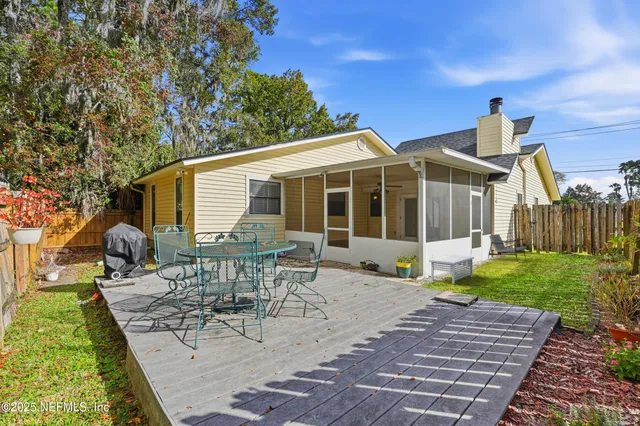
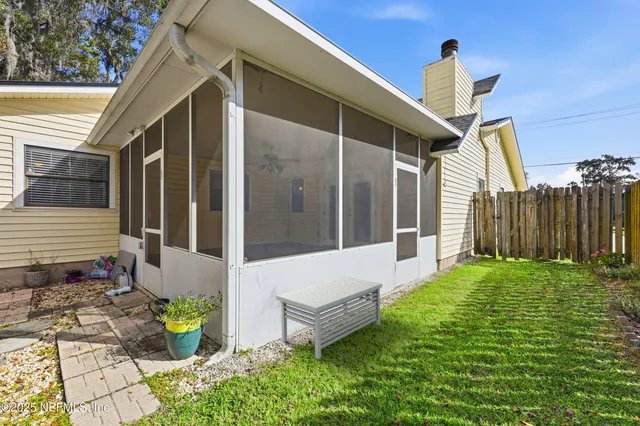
armchair: present [488,234,527,260] -> none [430,235,488,280]

